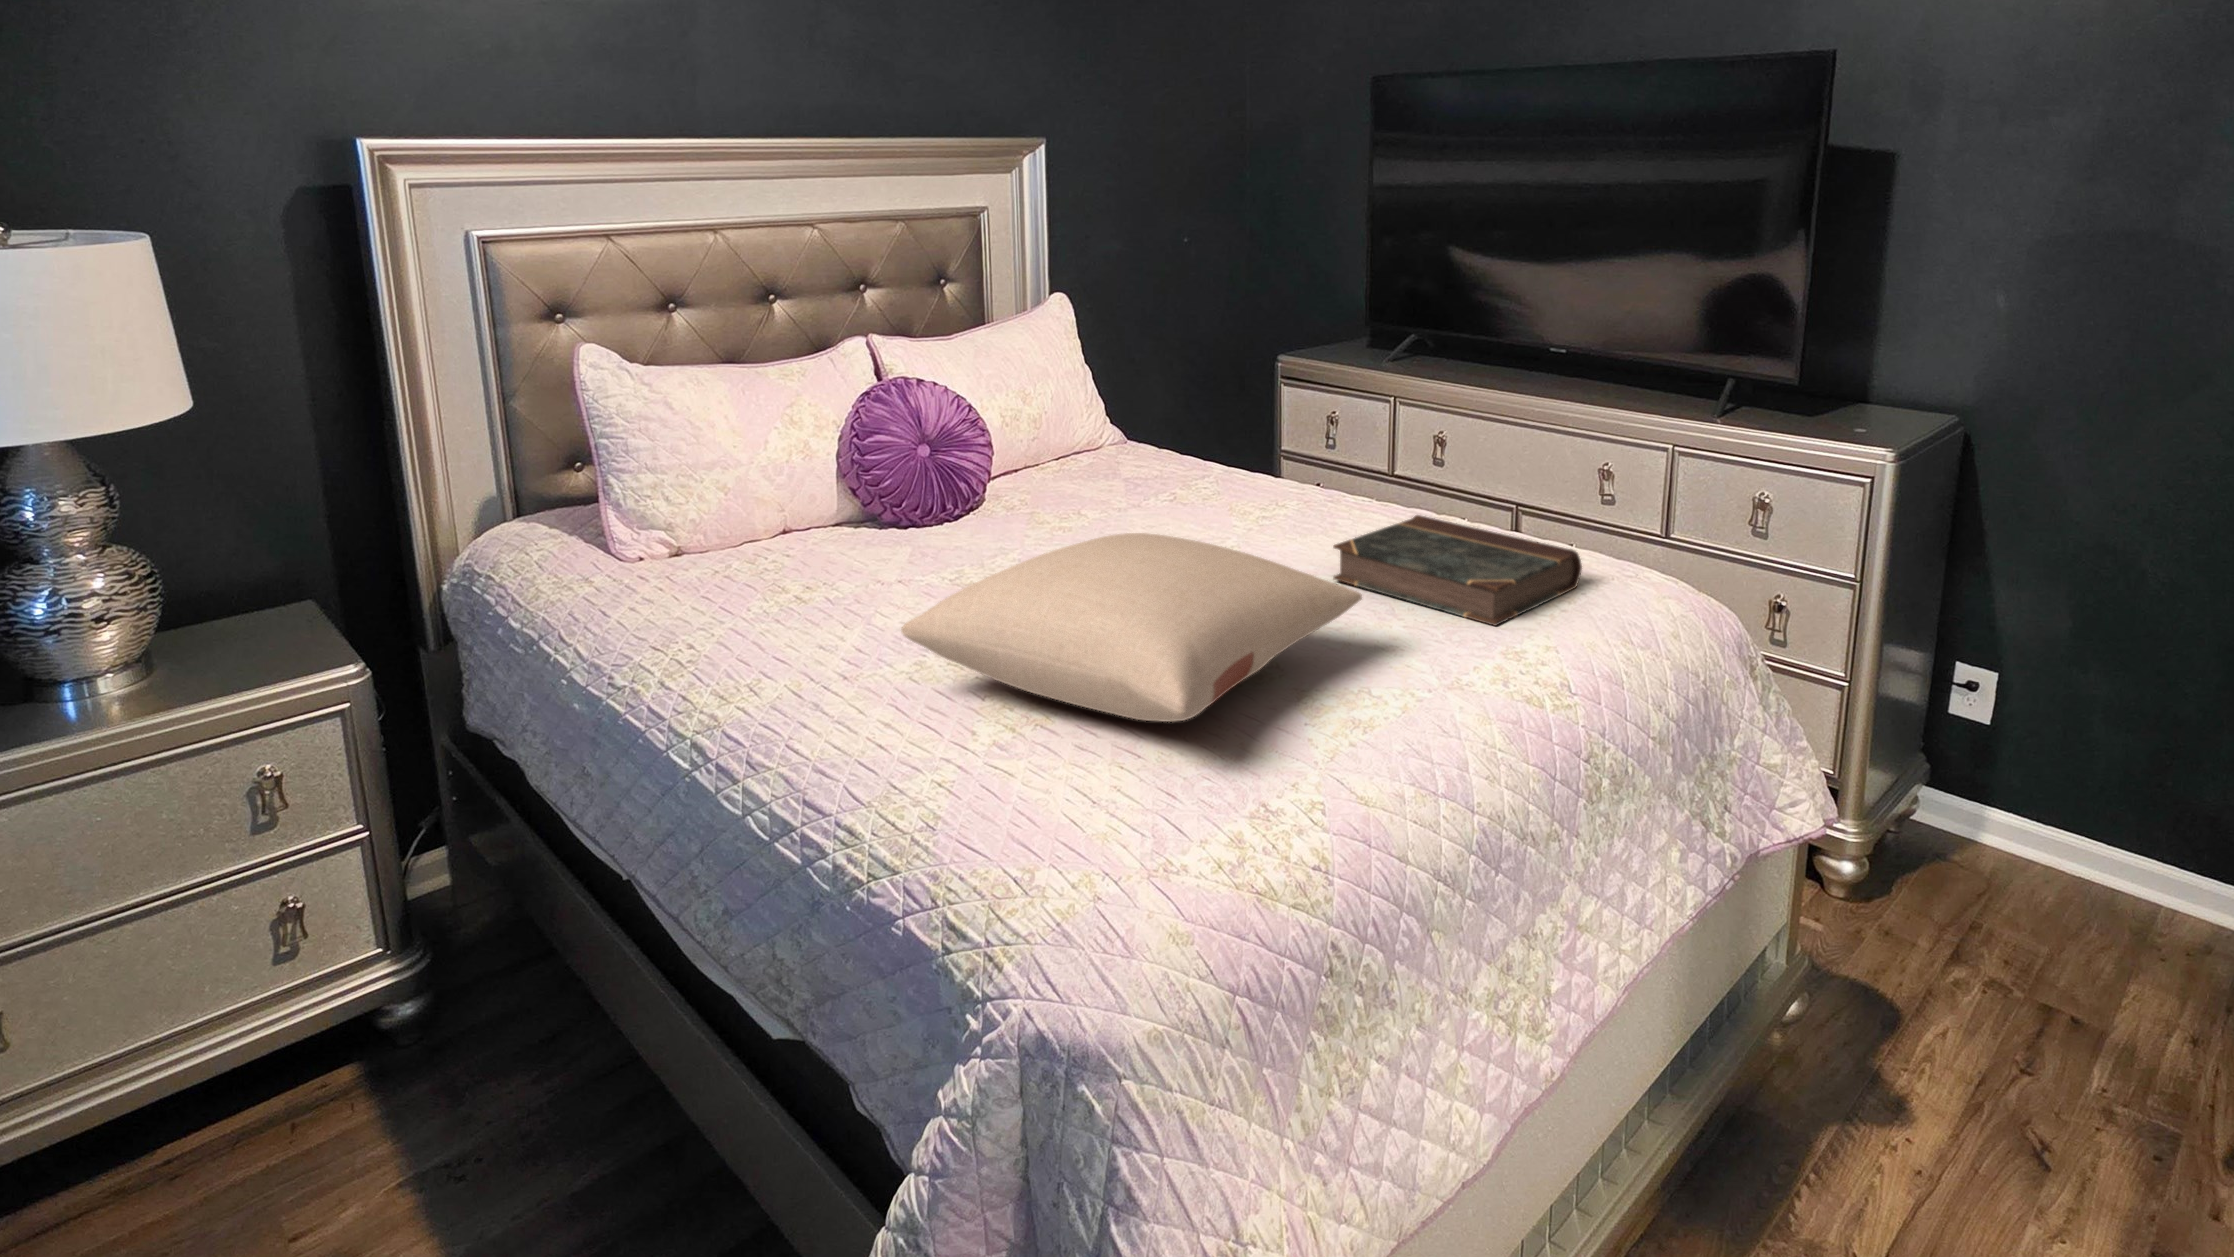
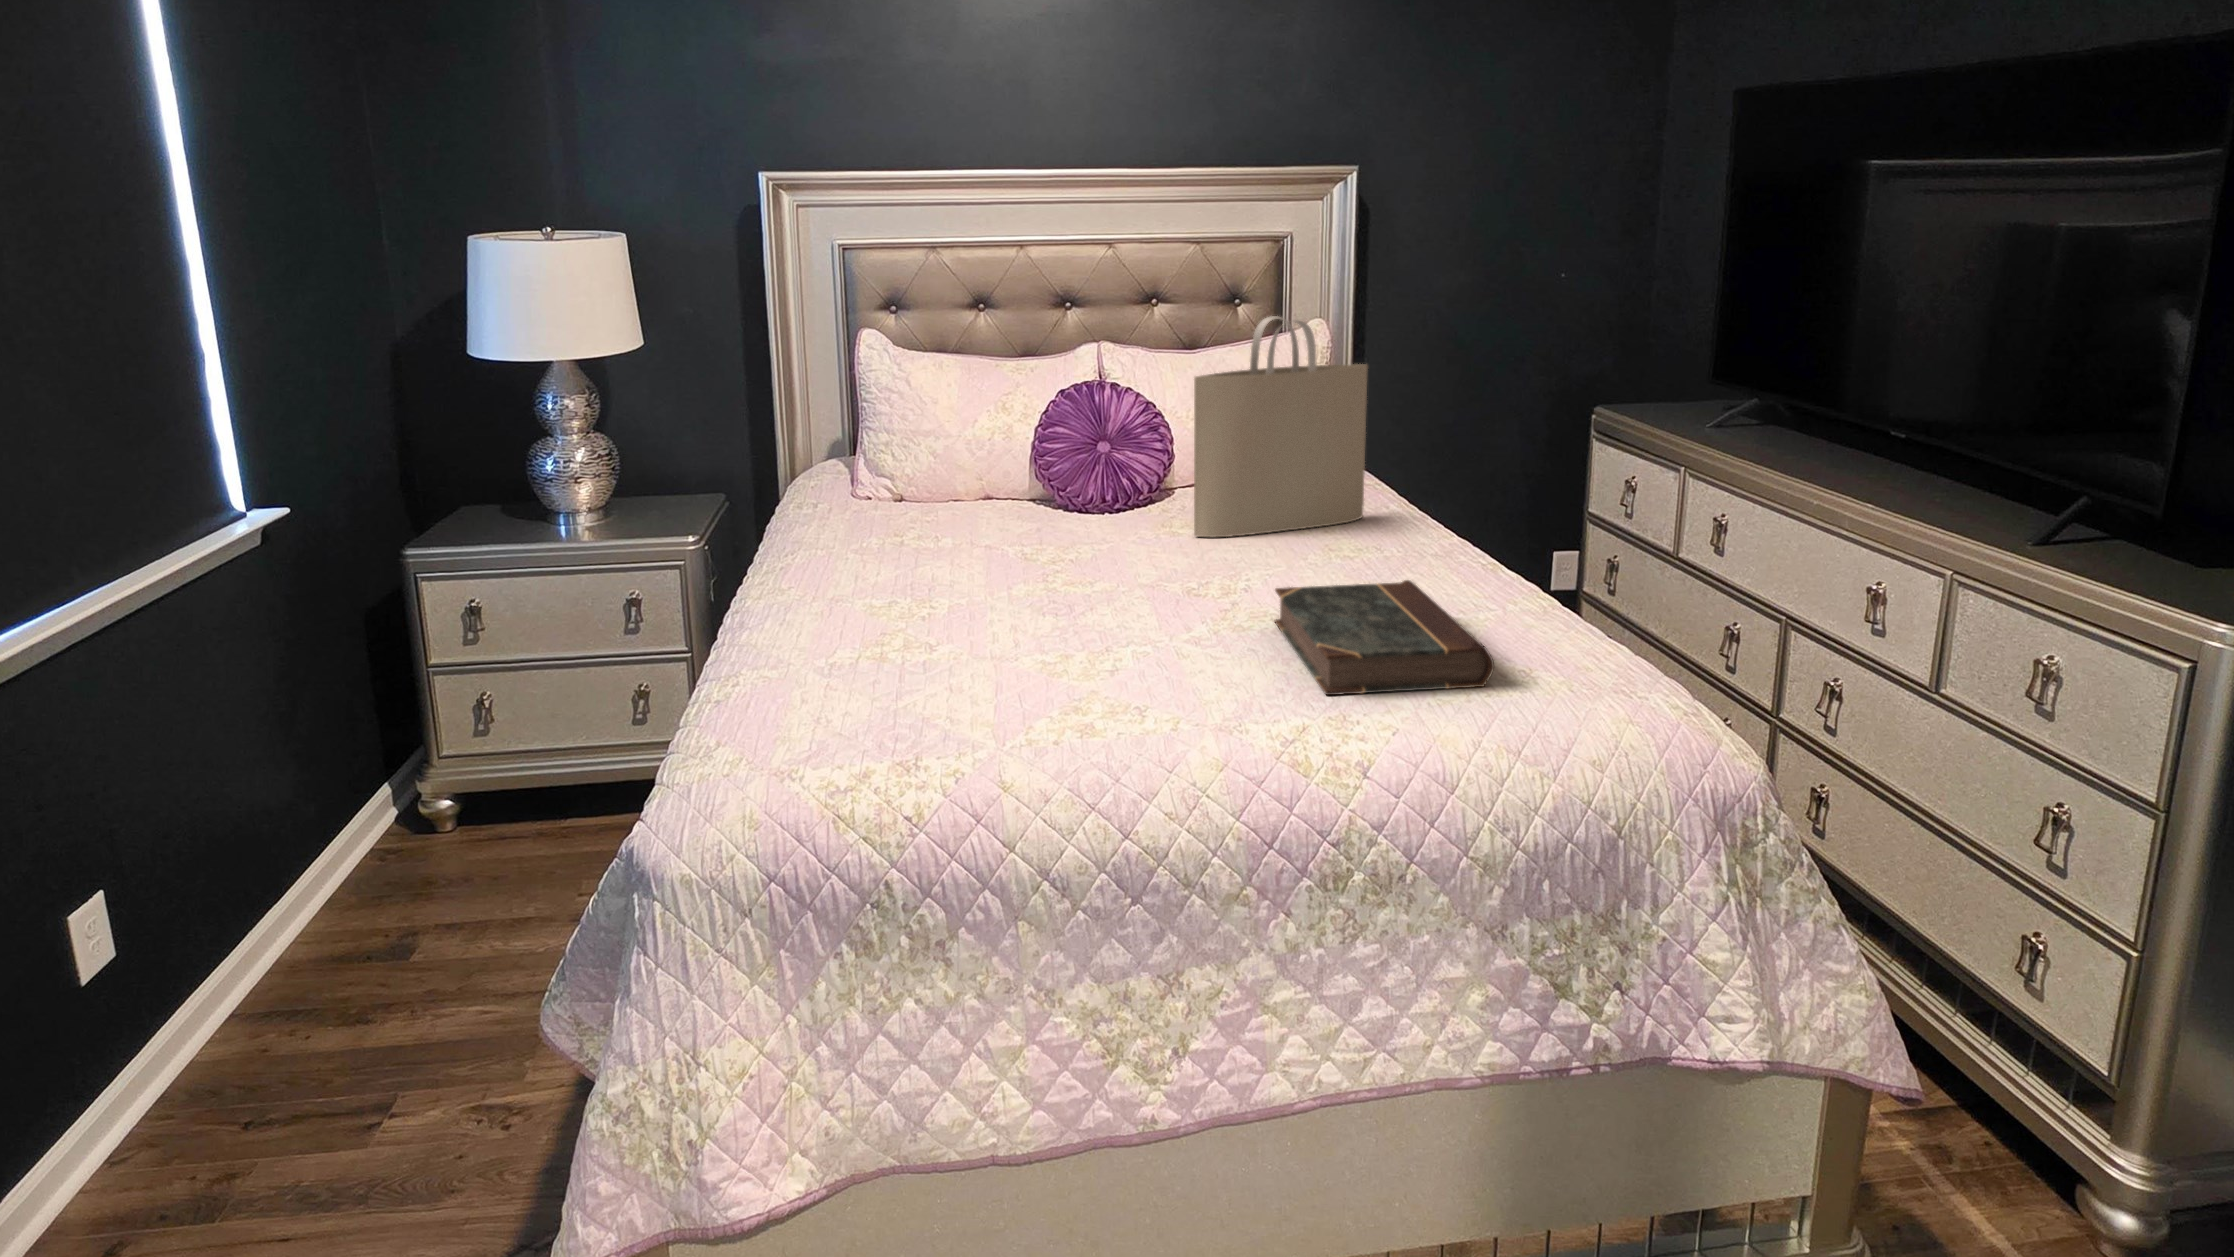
tote bag: none [1090,288,1203,524] -> present [1194,316,1368,537]
pillow: present [901,533,1362,722] -> none [817,531,1158,679]

